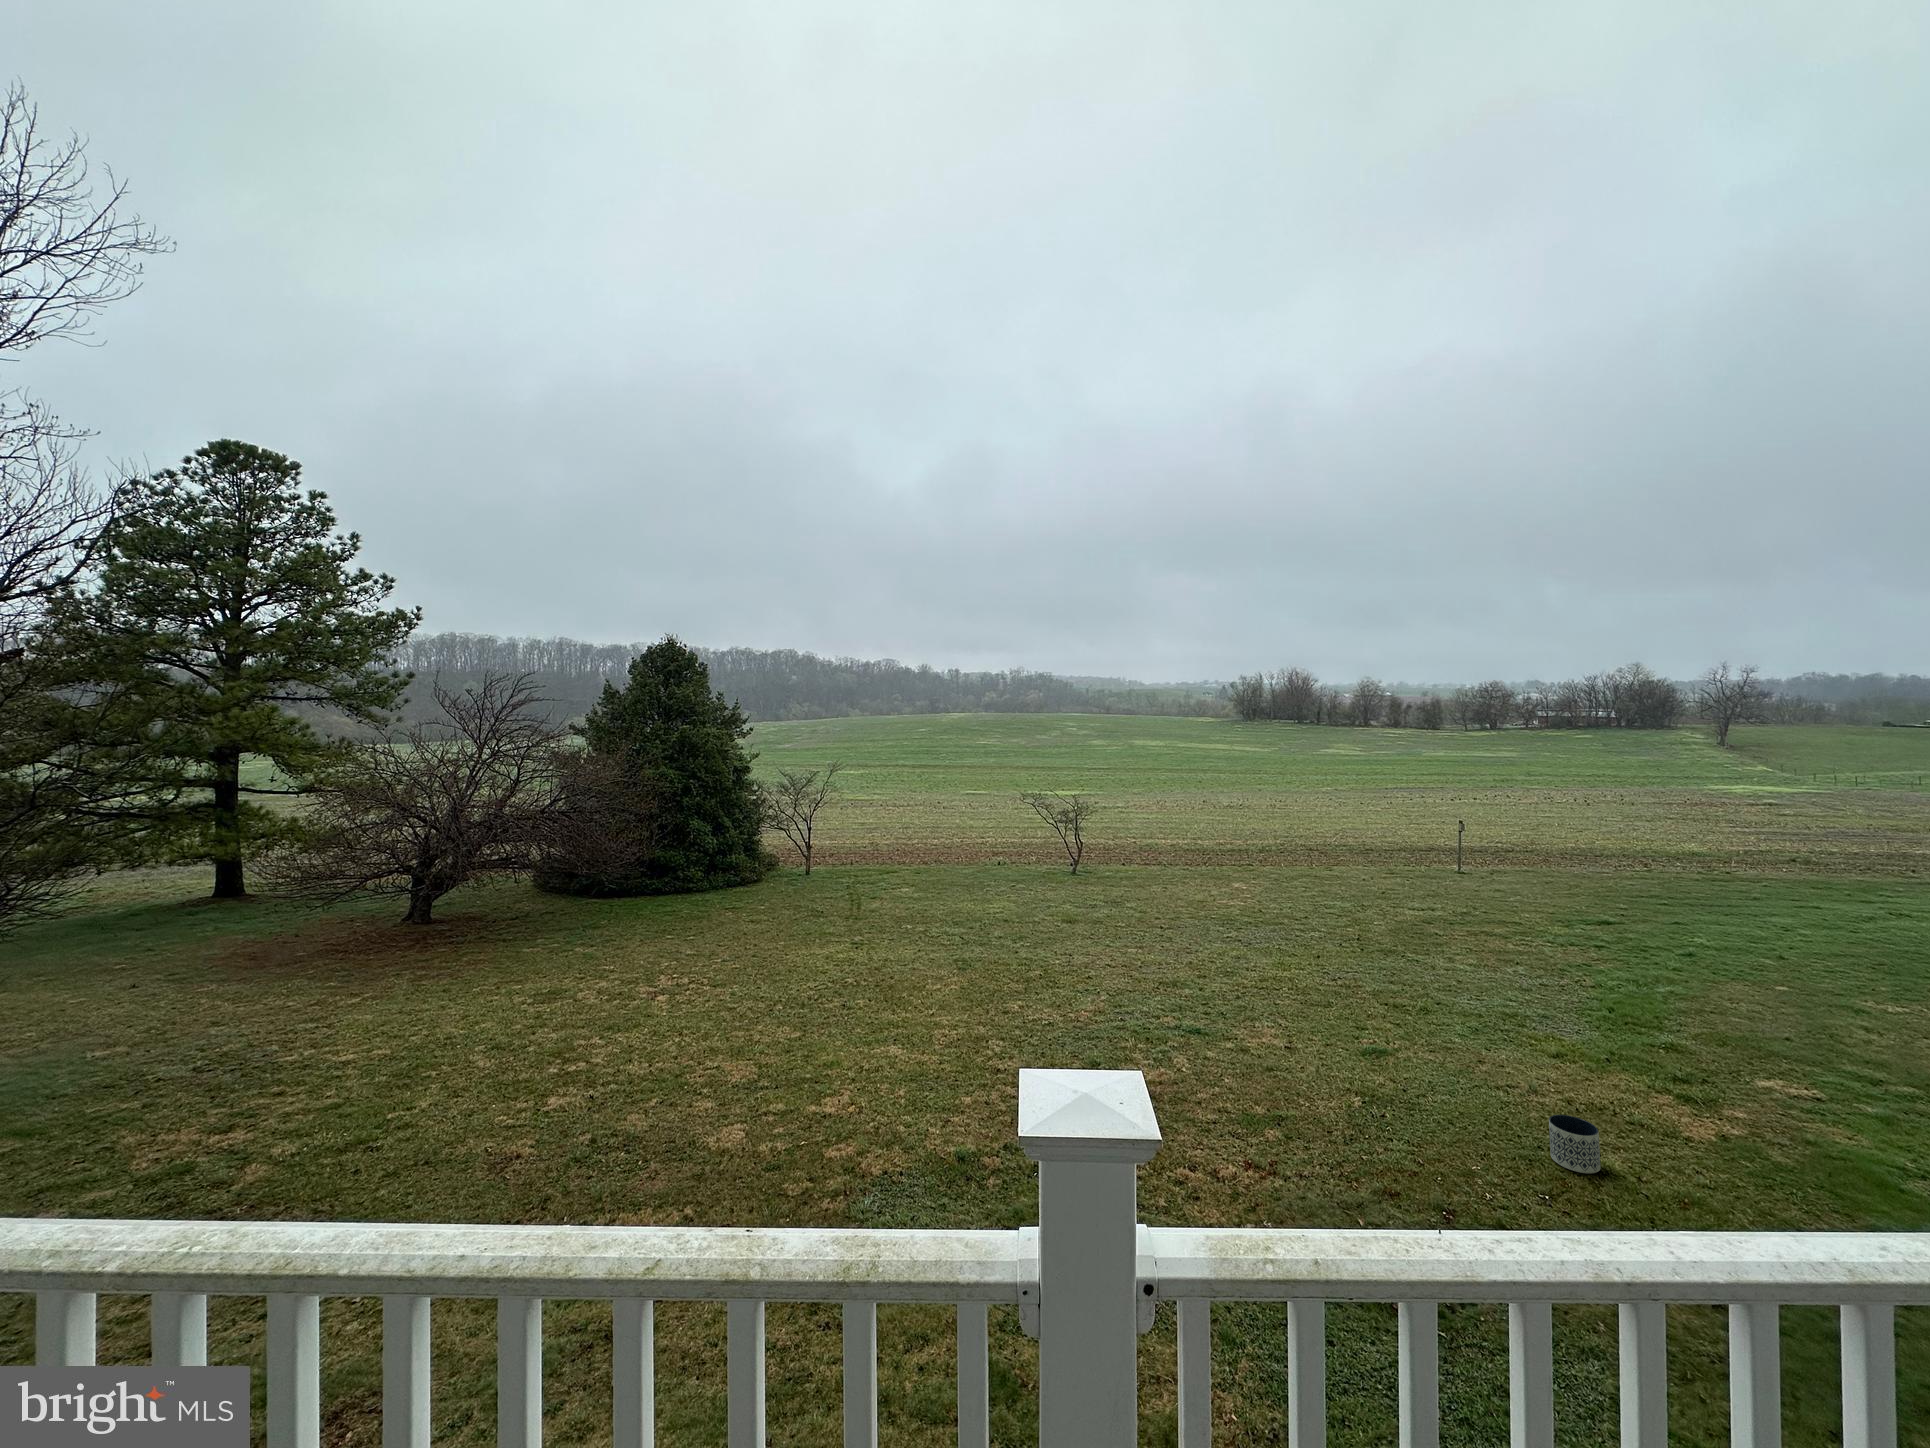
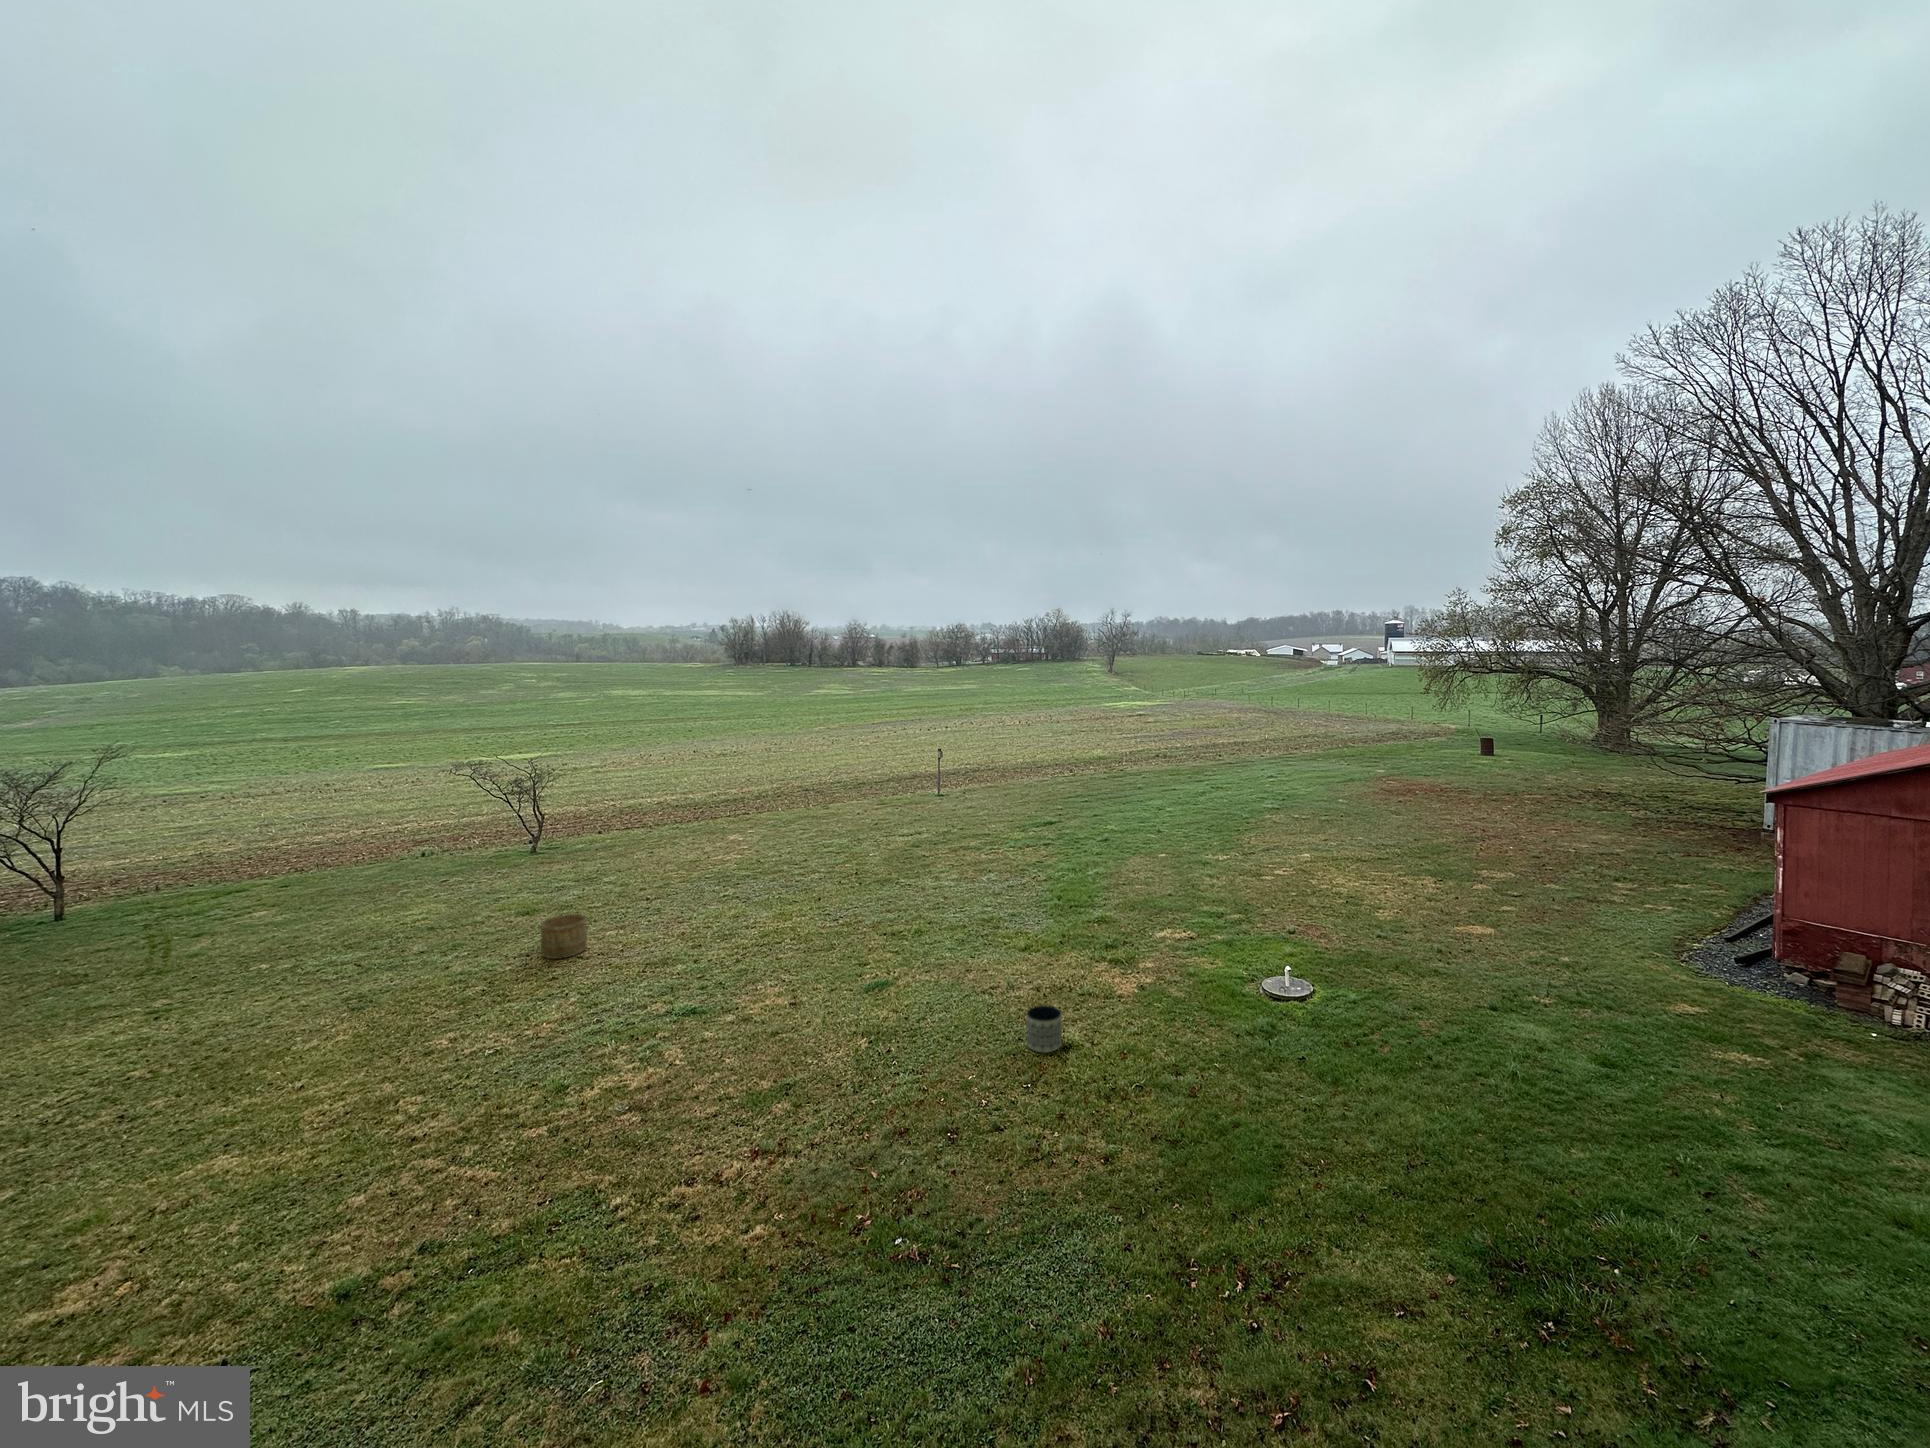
wooden bucket: none [1083,930,1117,965] -> present [539,914,587,959]

